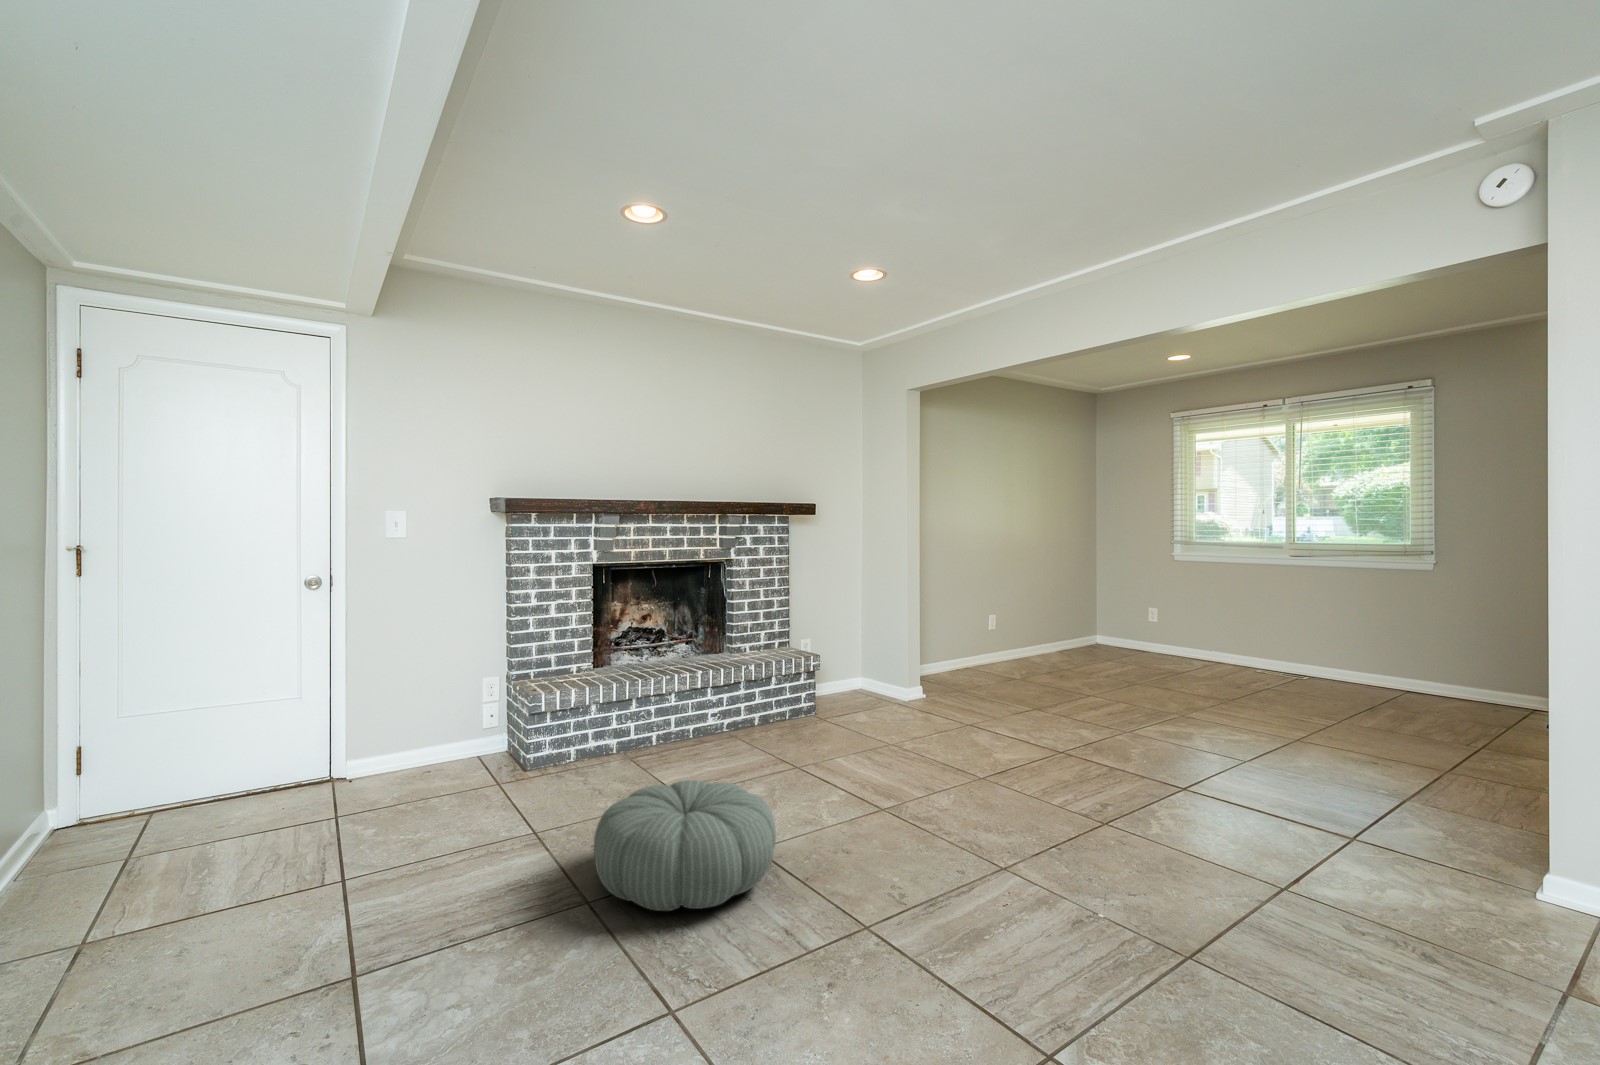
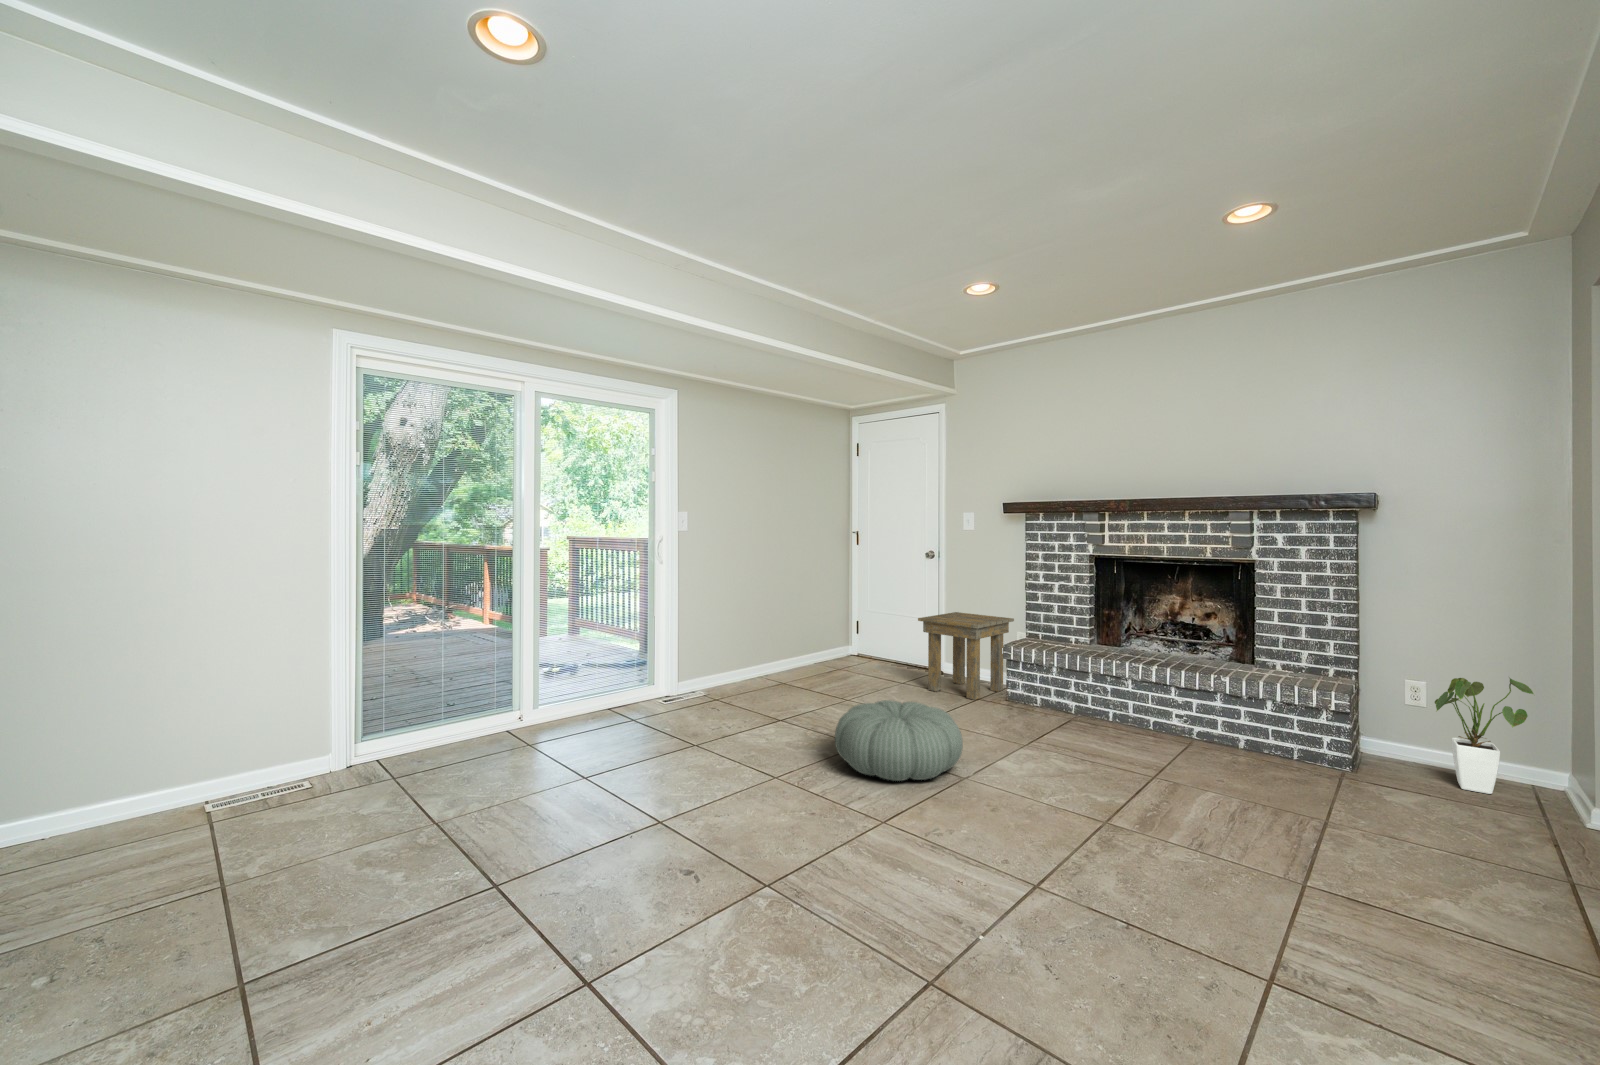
house plant: none [827,625,887,704] -> present [1435,678,1534,794]
side table: none [380,659,508,802] -> present [918,612,1014,700]

